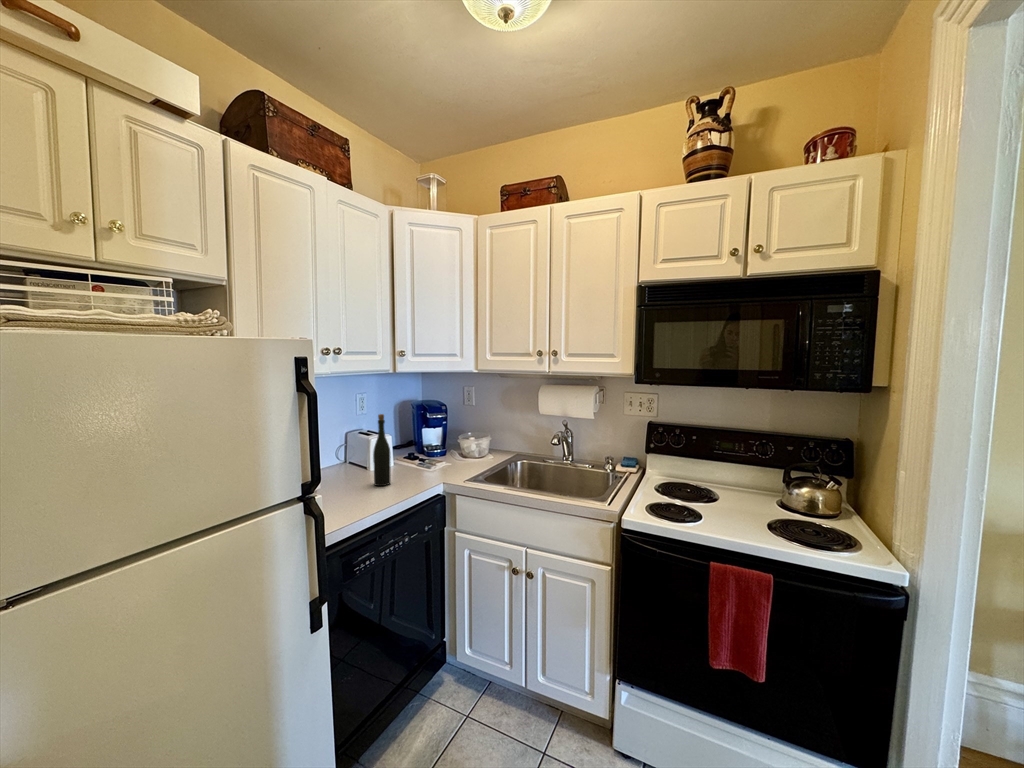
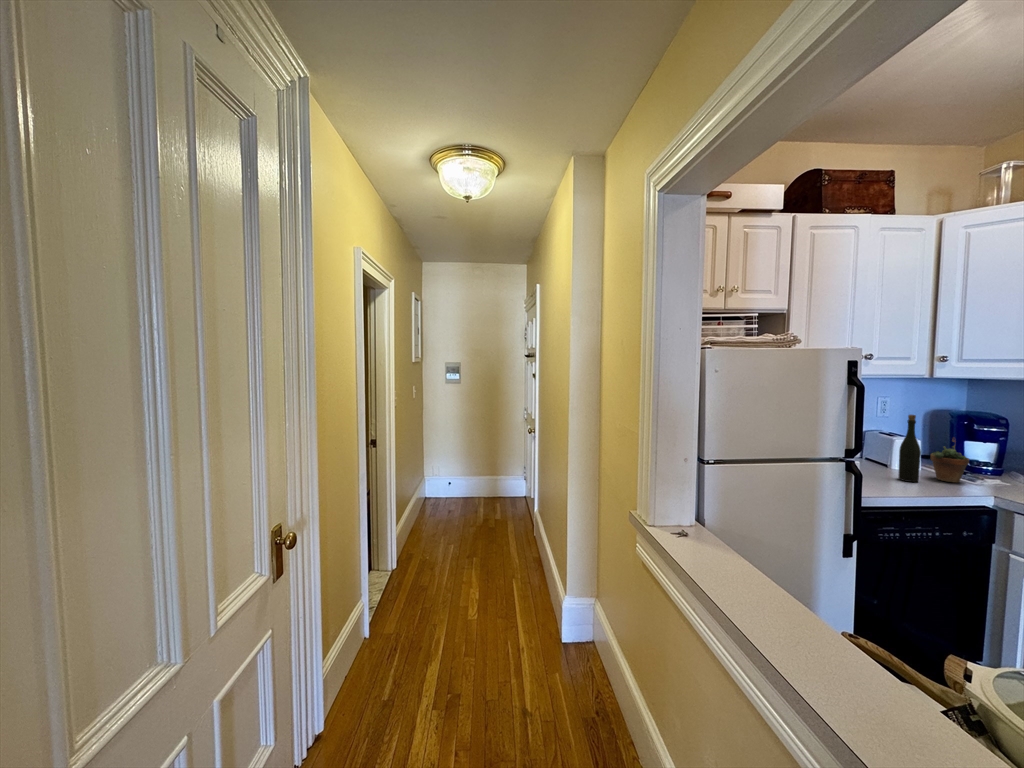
succulent plant: none [399,431,425,475] -> present [931,439,969,482]

